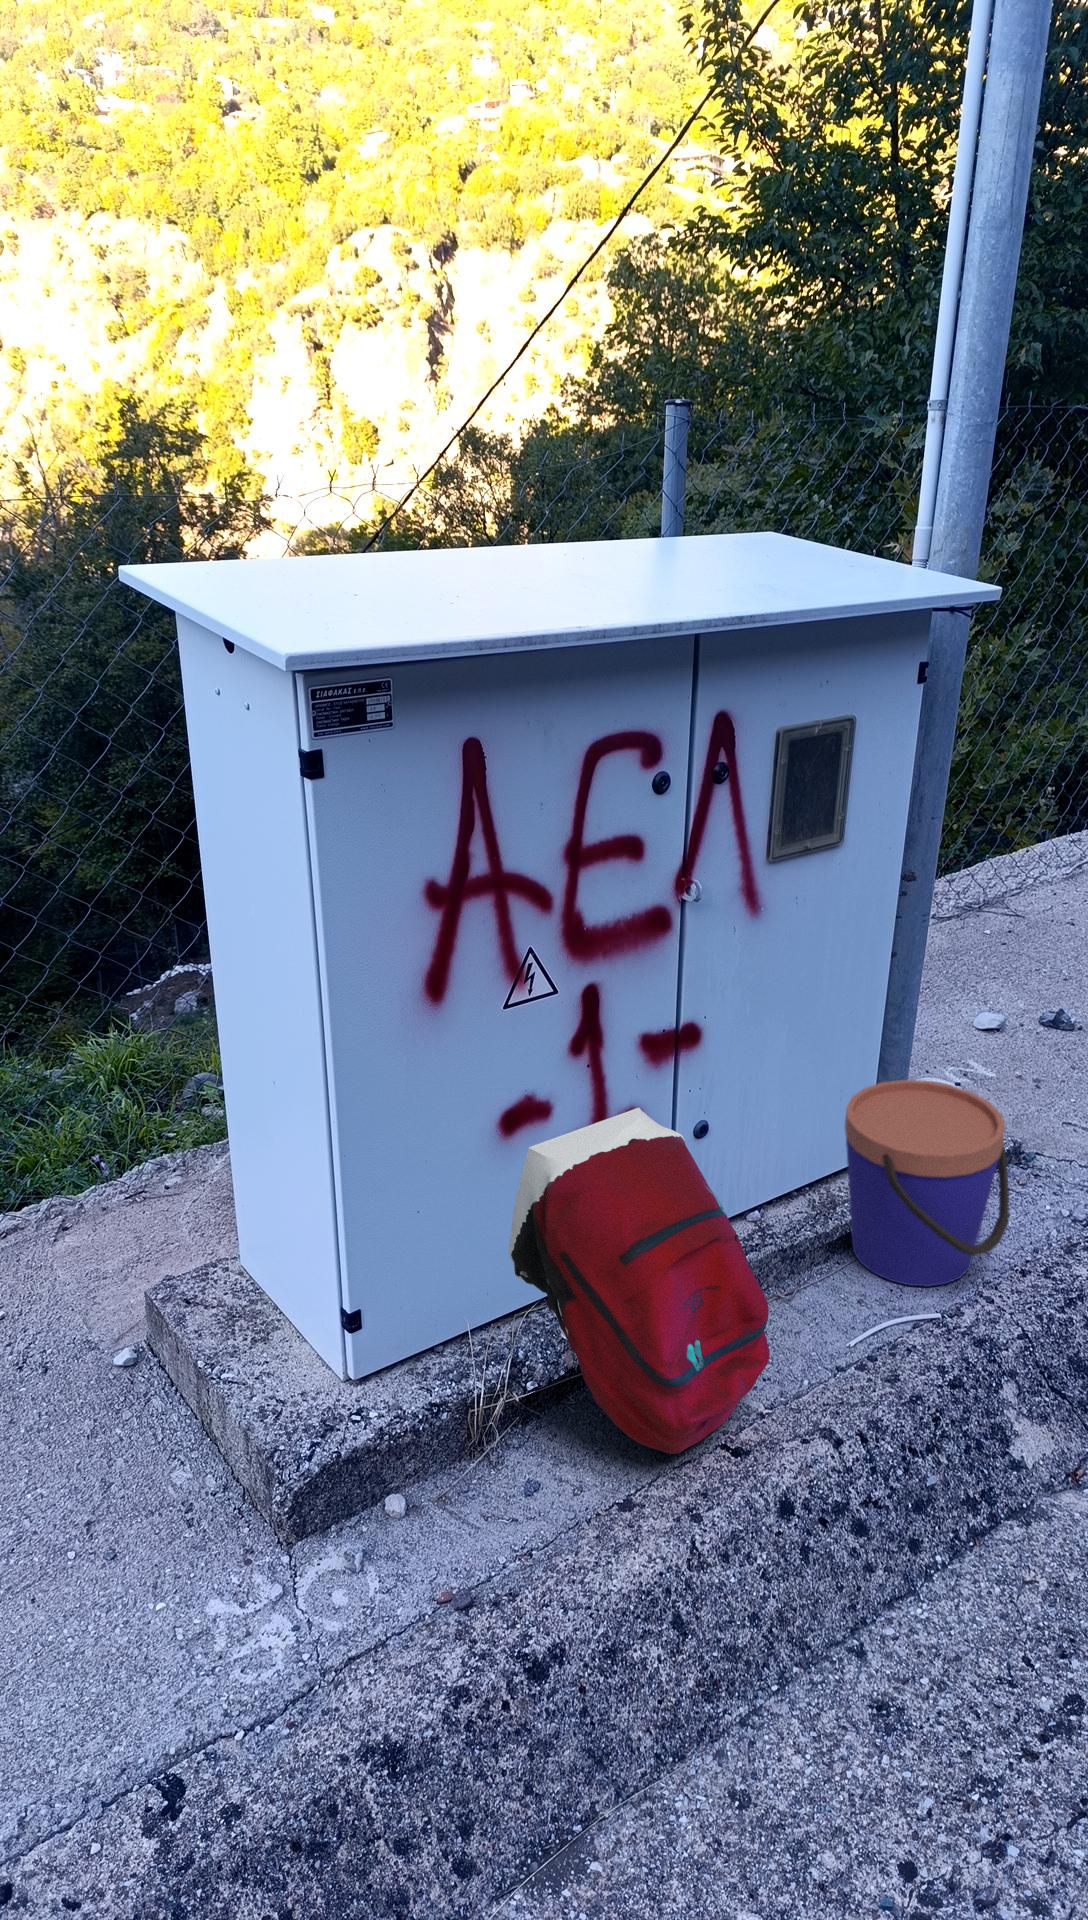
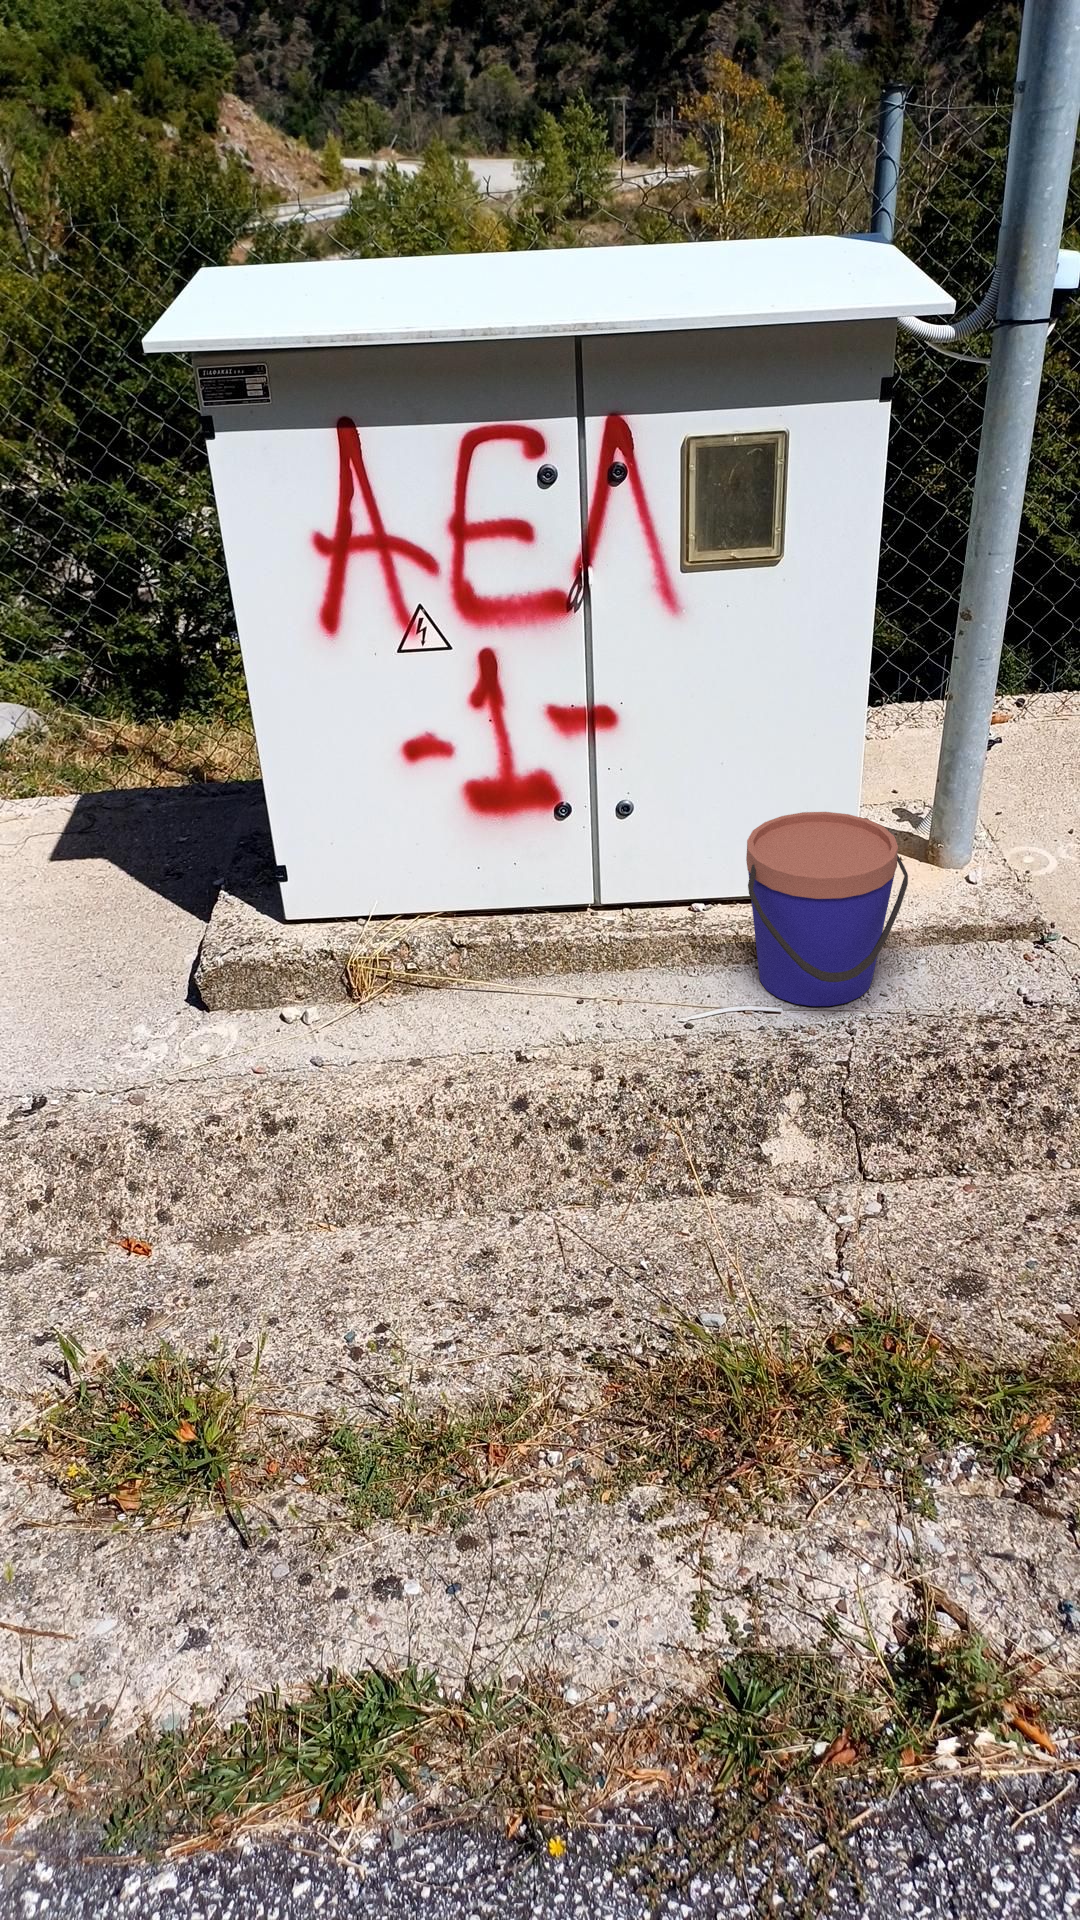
backpack: present [508,1108,770,1454] -> none [392,767,566,1041]

